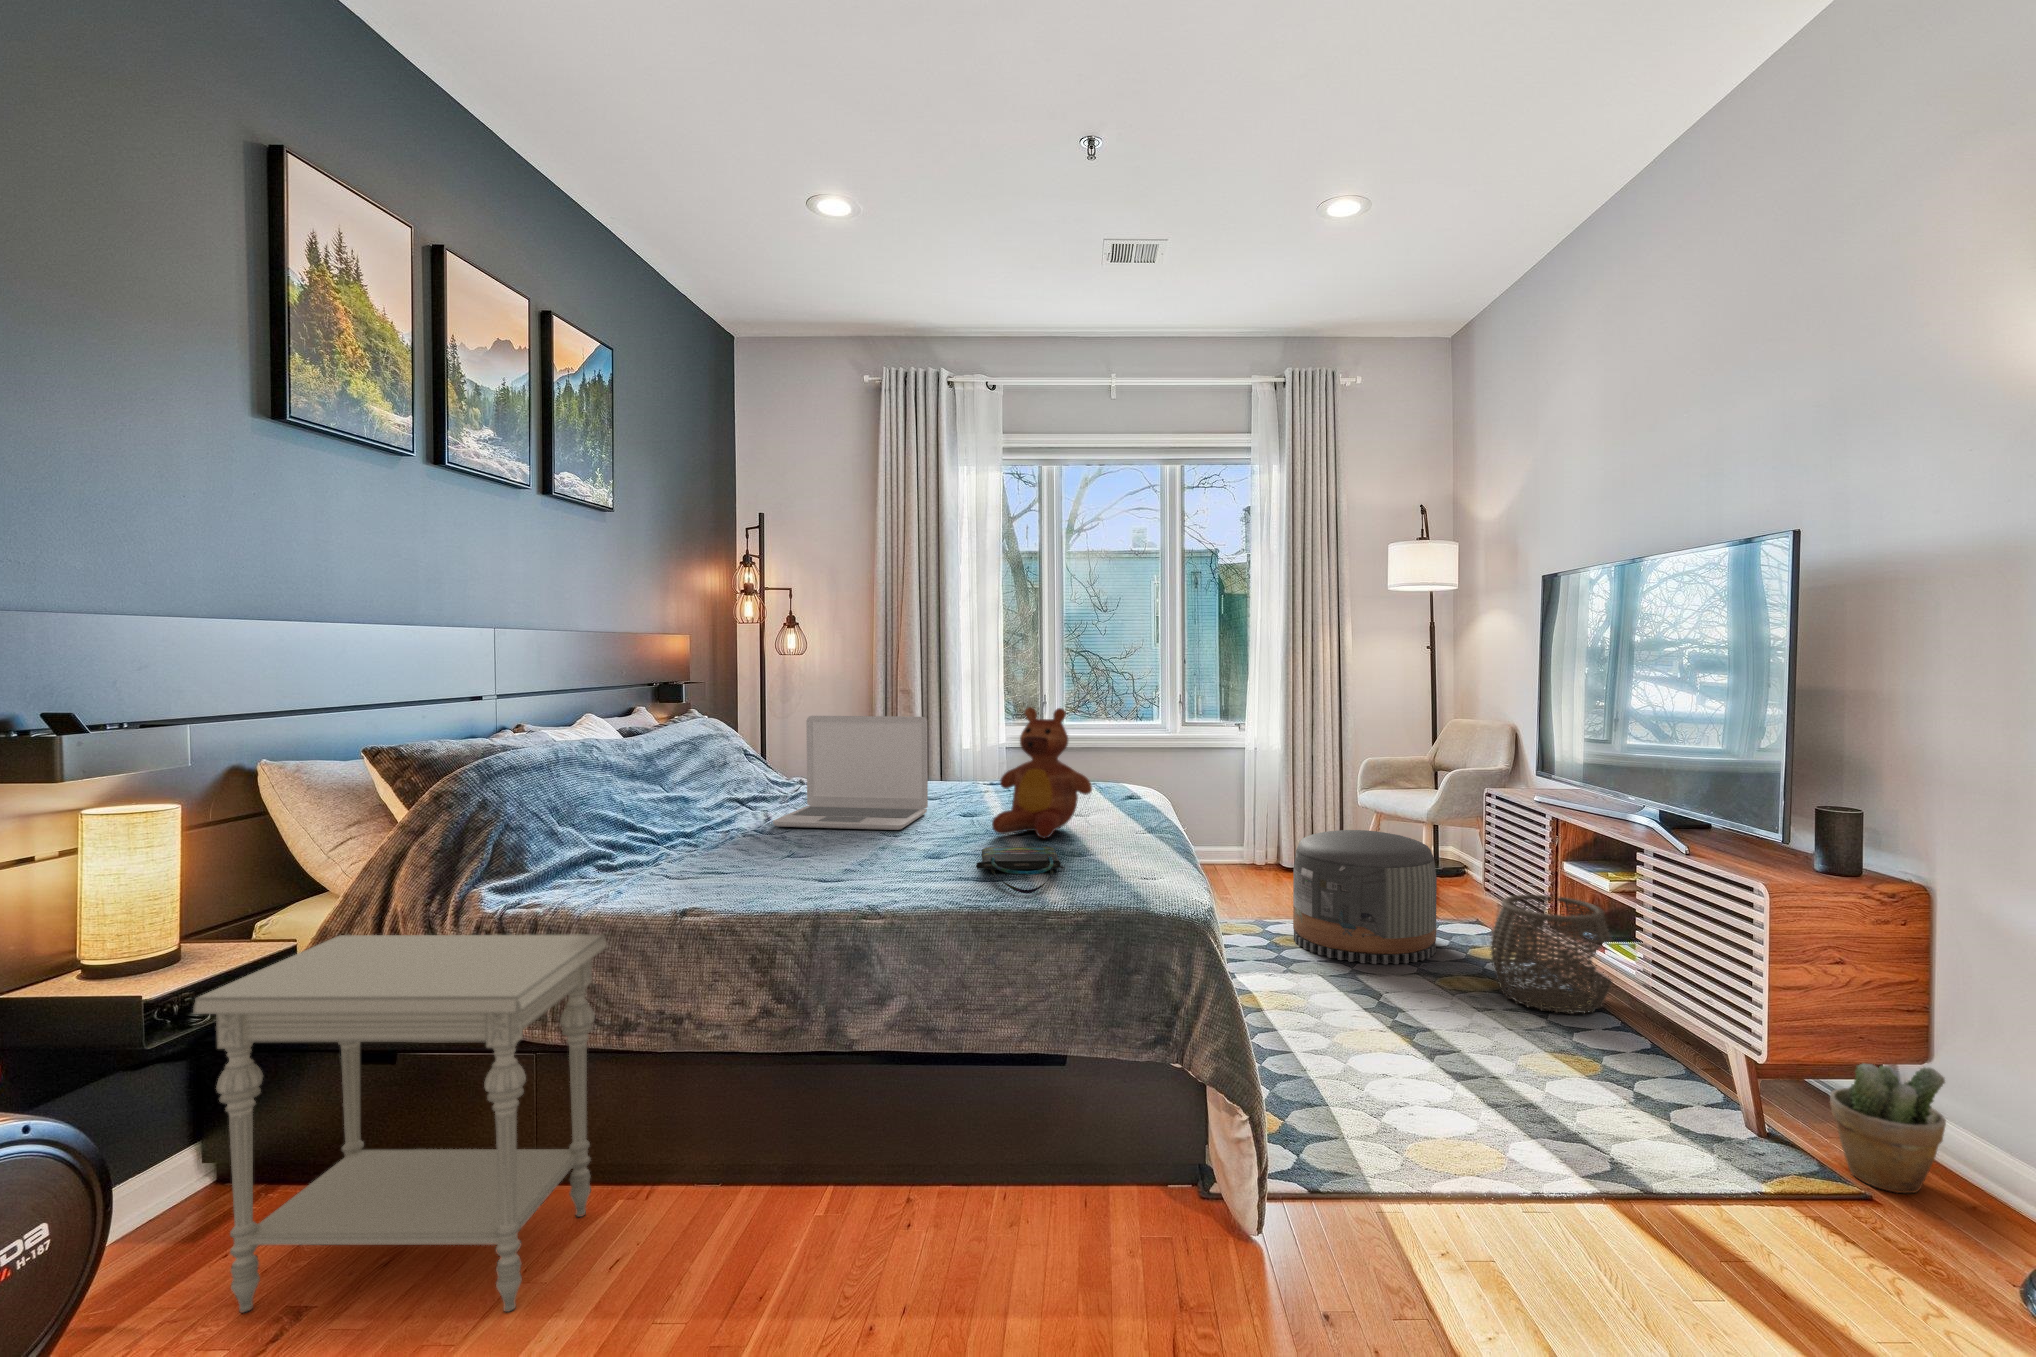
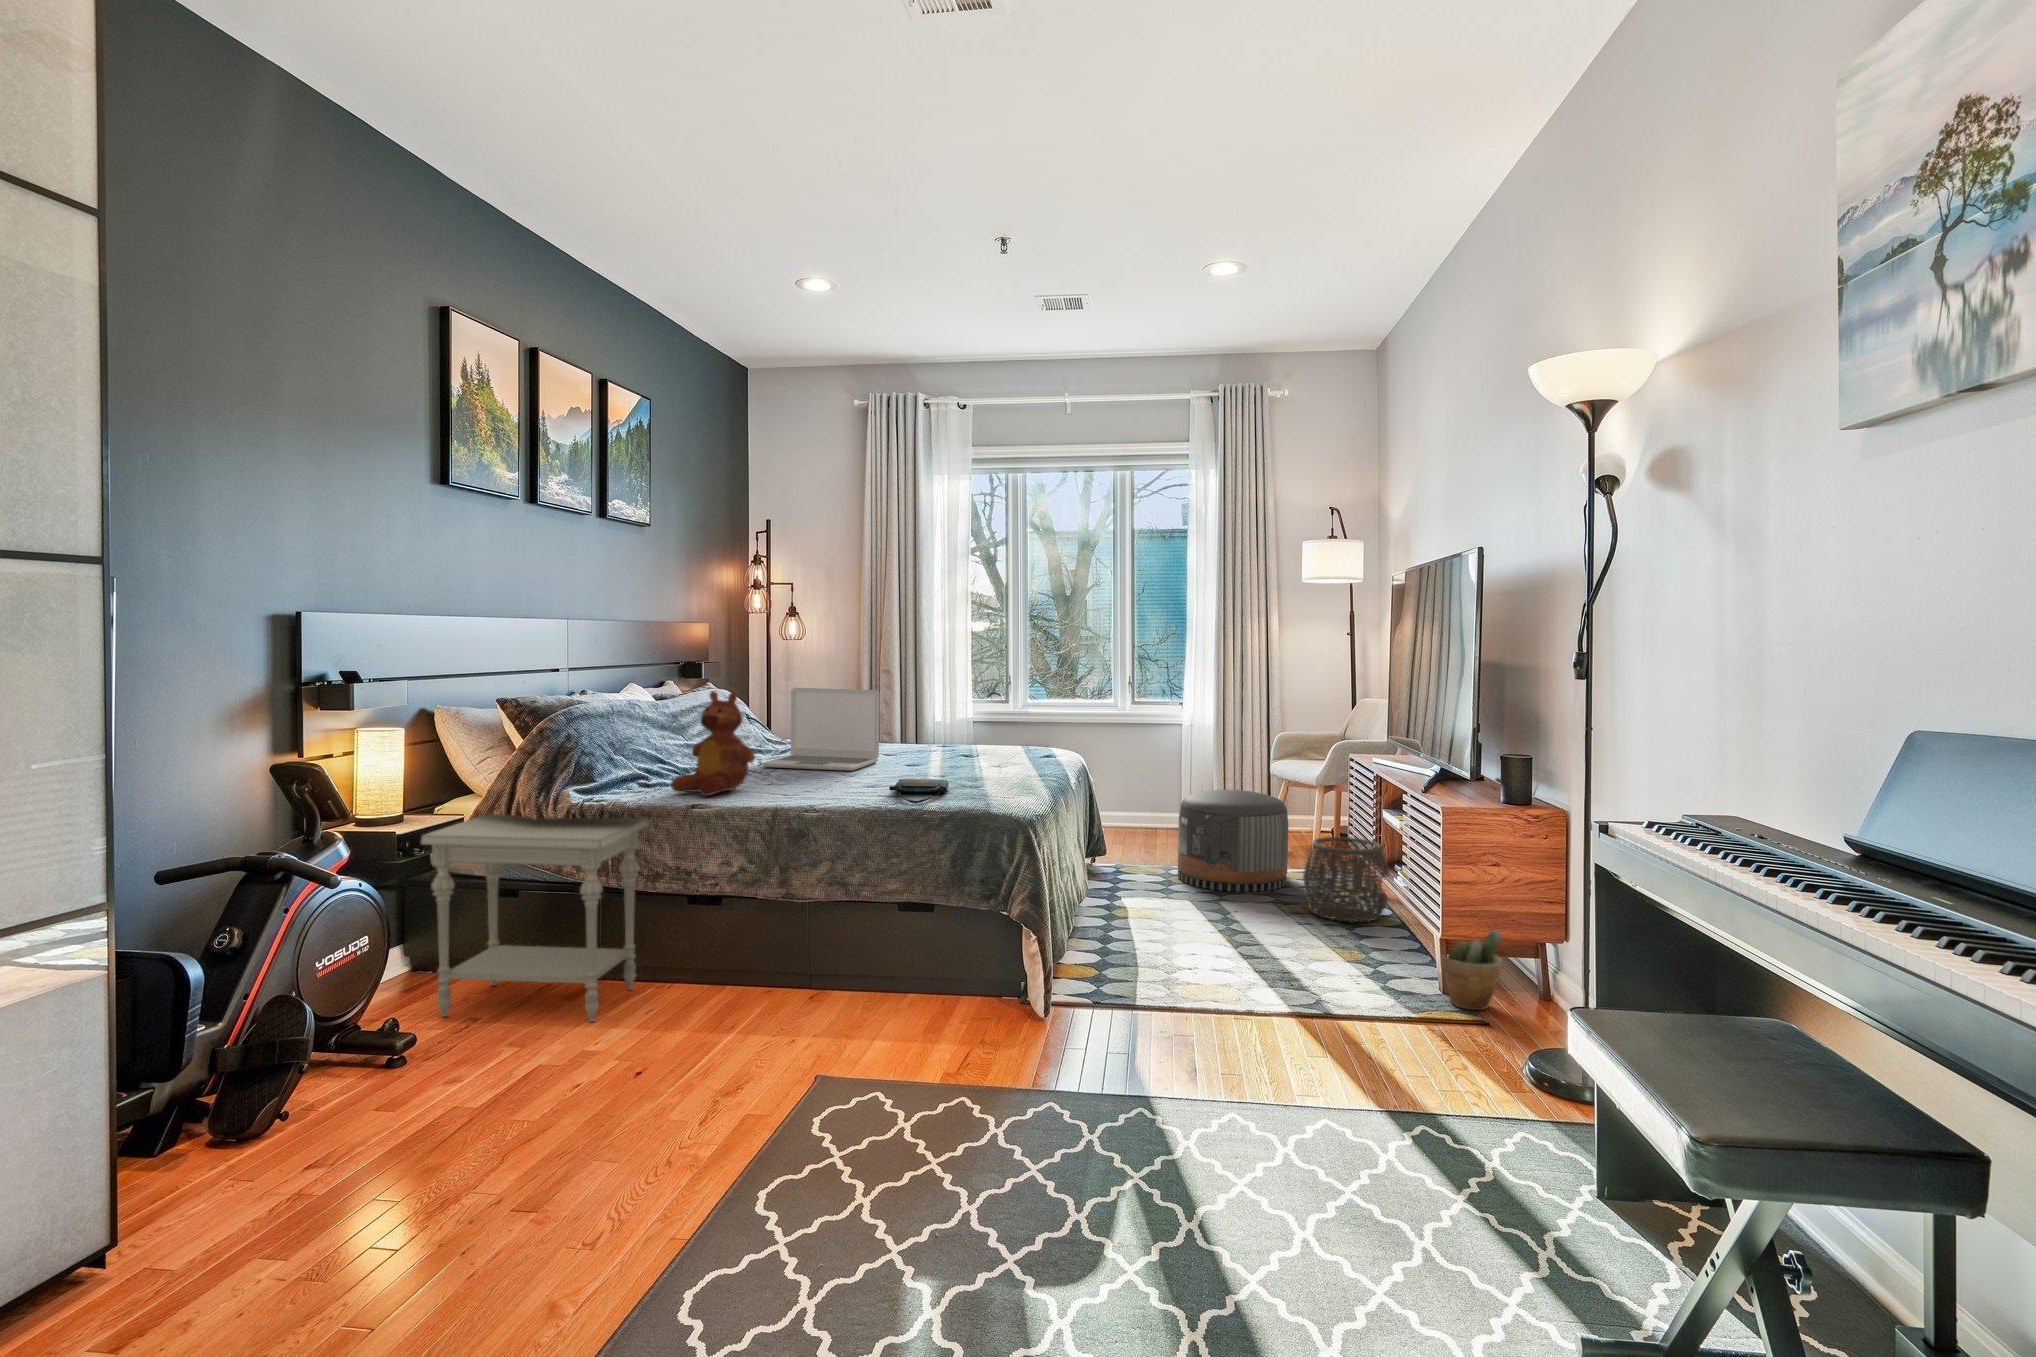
teddy bear: present [992,707,1092,838] -> present [671,691,755,796]

